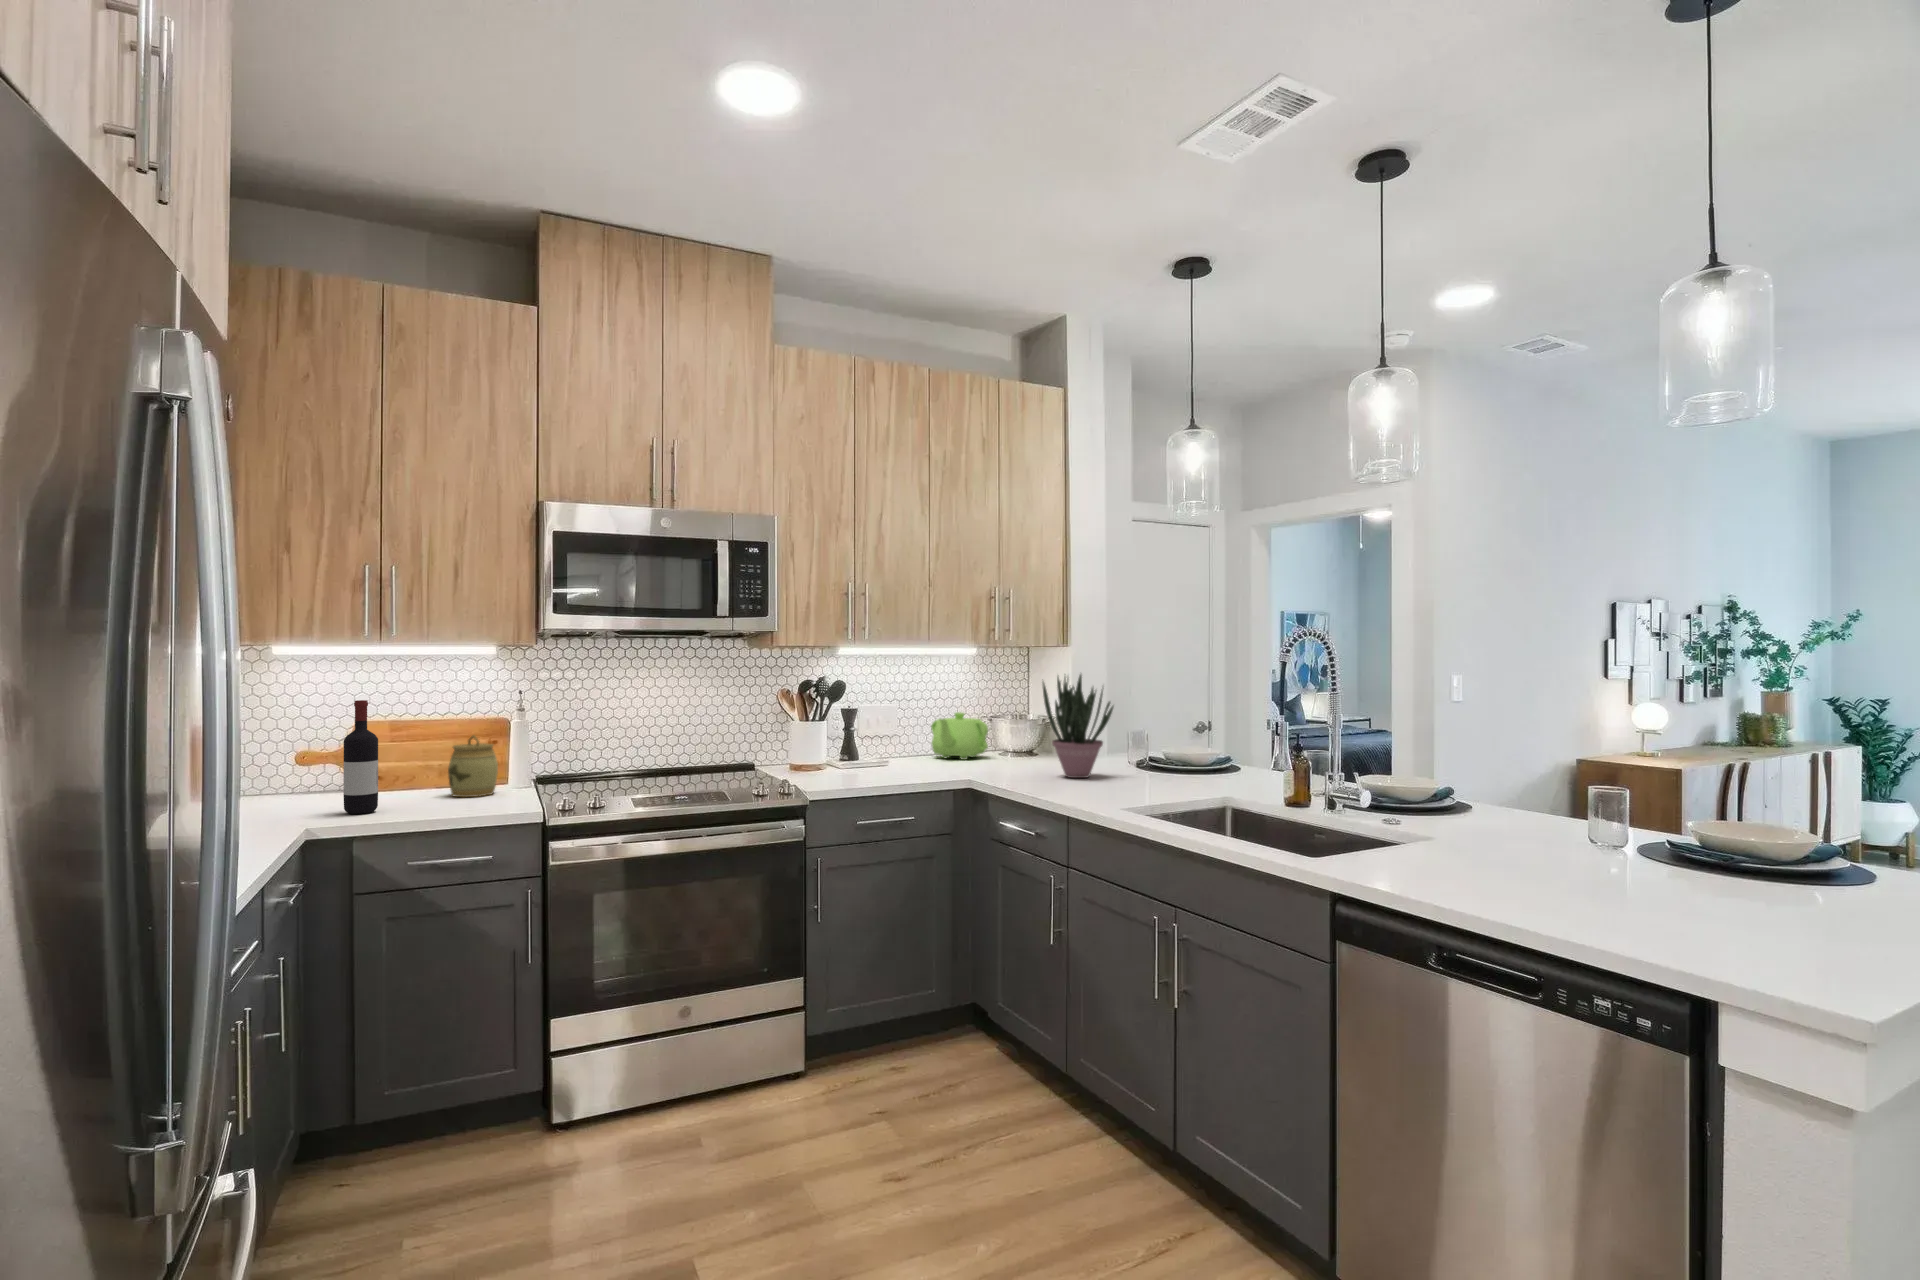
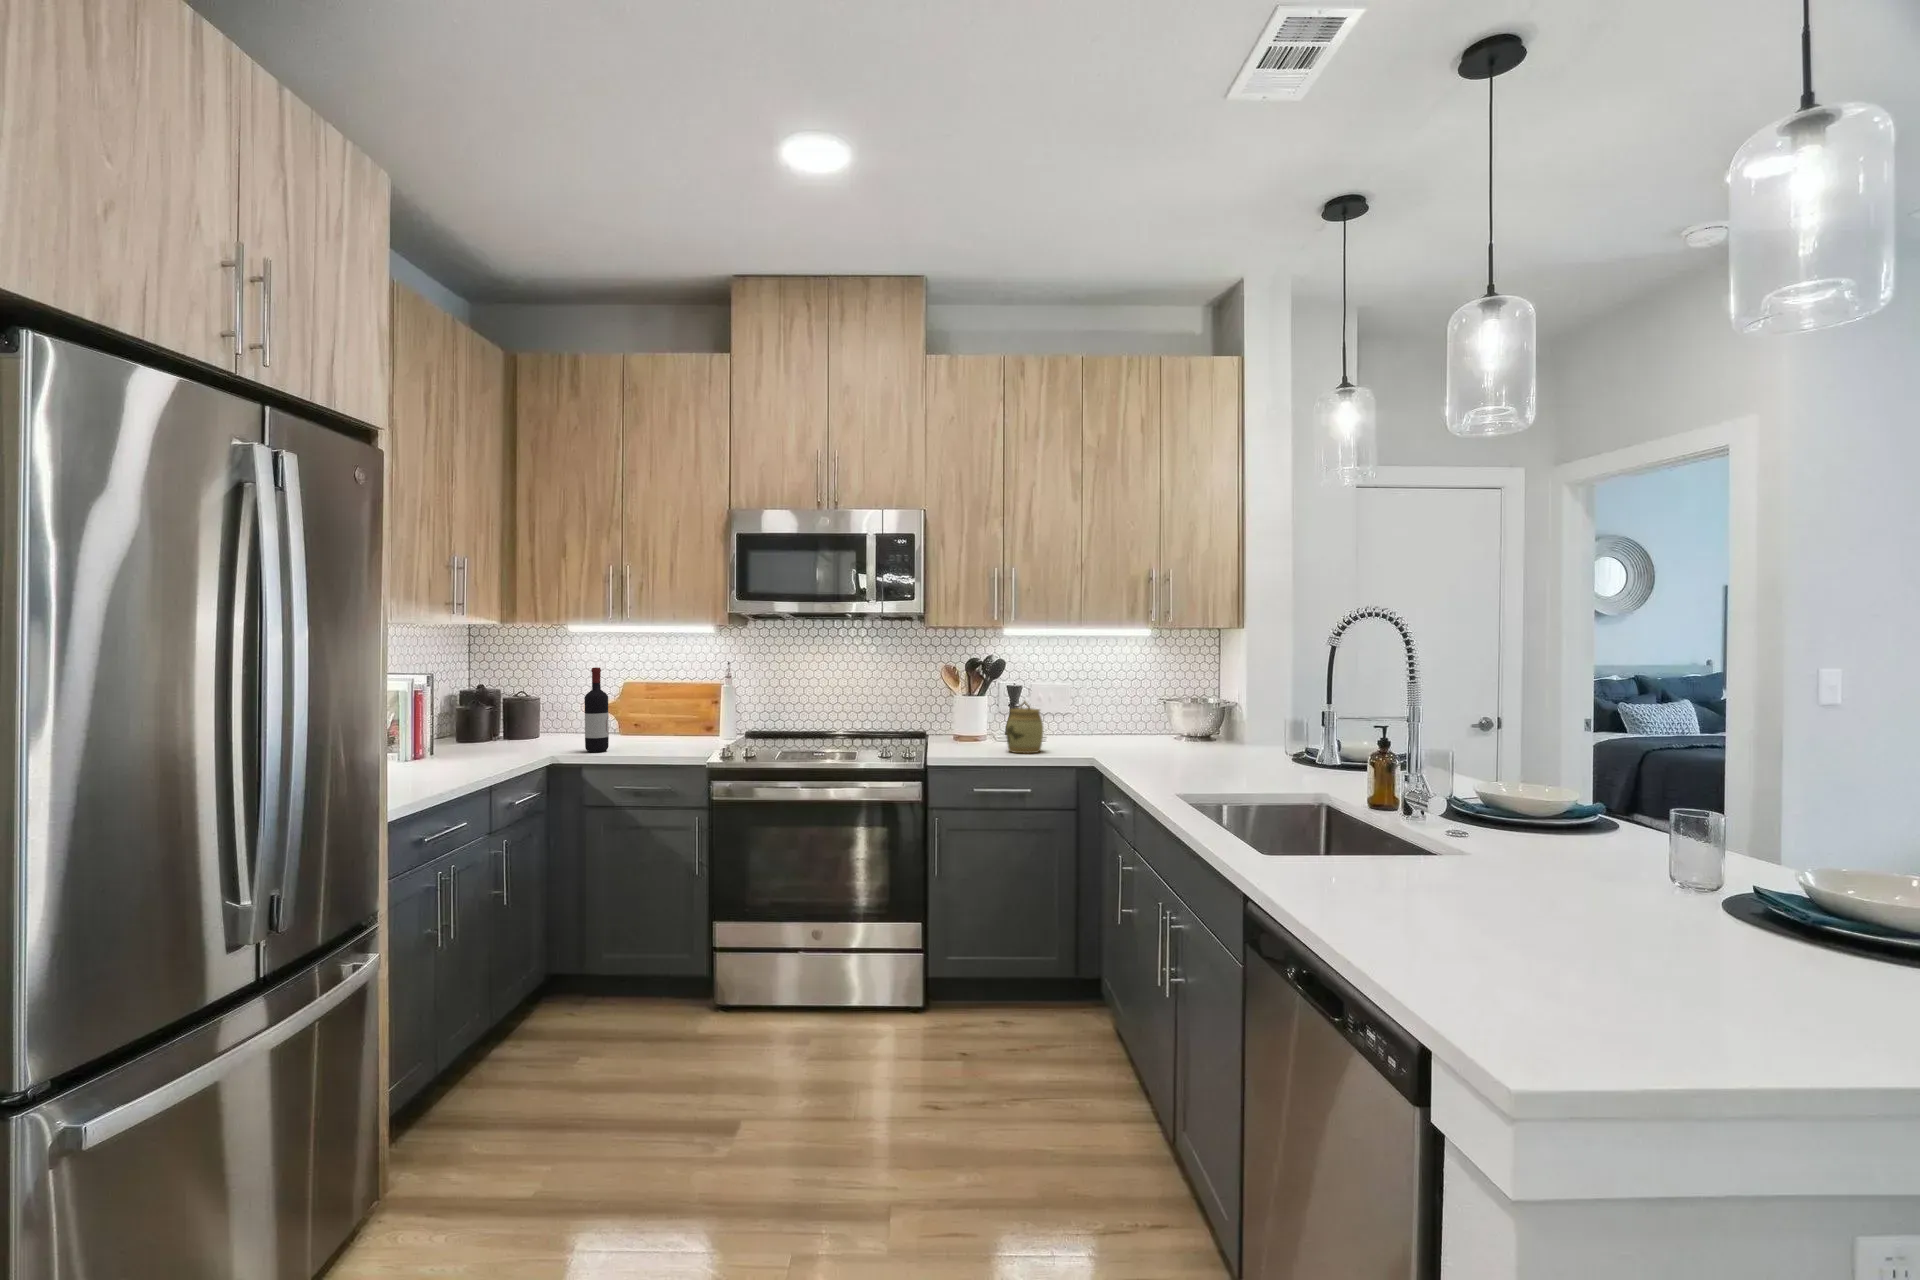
potted plant: present [1042,674,1114,778] -> none [1157,656,1234,764]
teapot: present [931,712,988,760] -> none [1102,692,1159,738]
jar: present [448,735,498,797] -> present [1006,702,1043,753]

